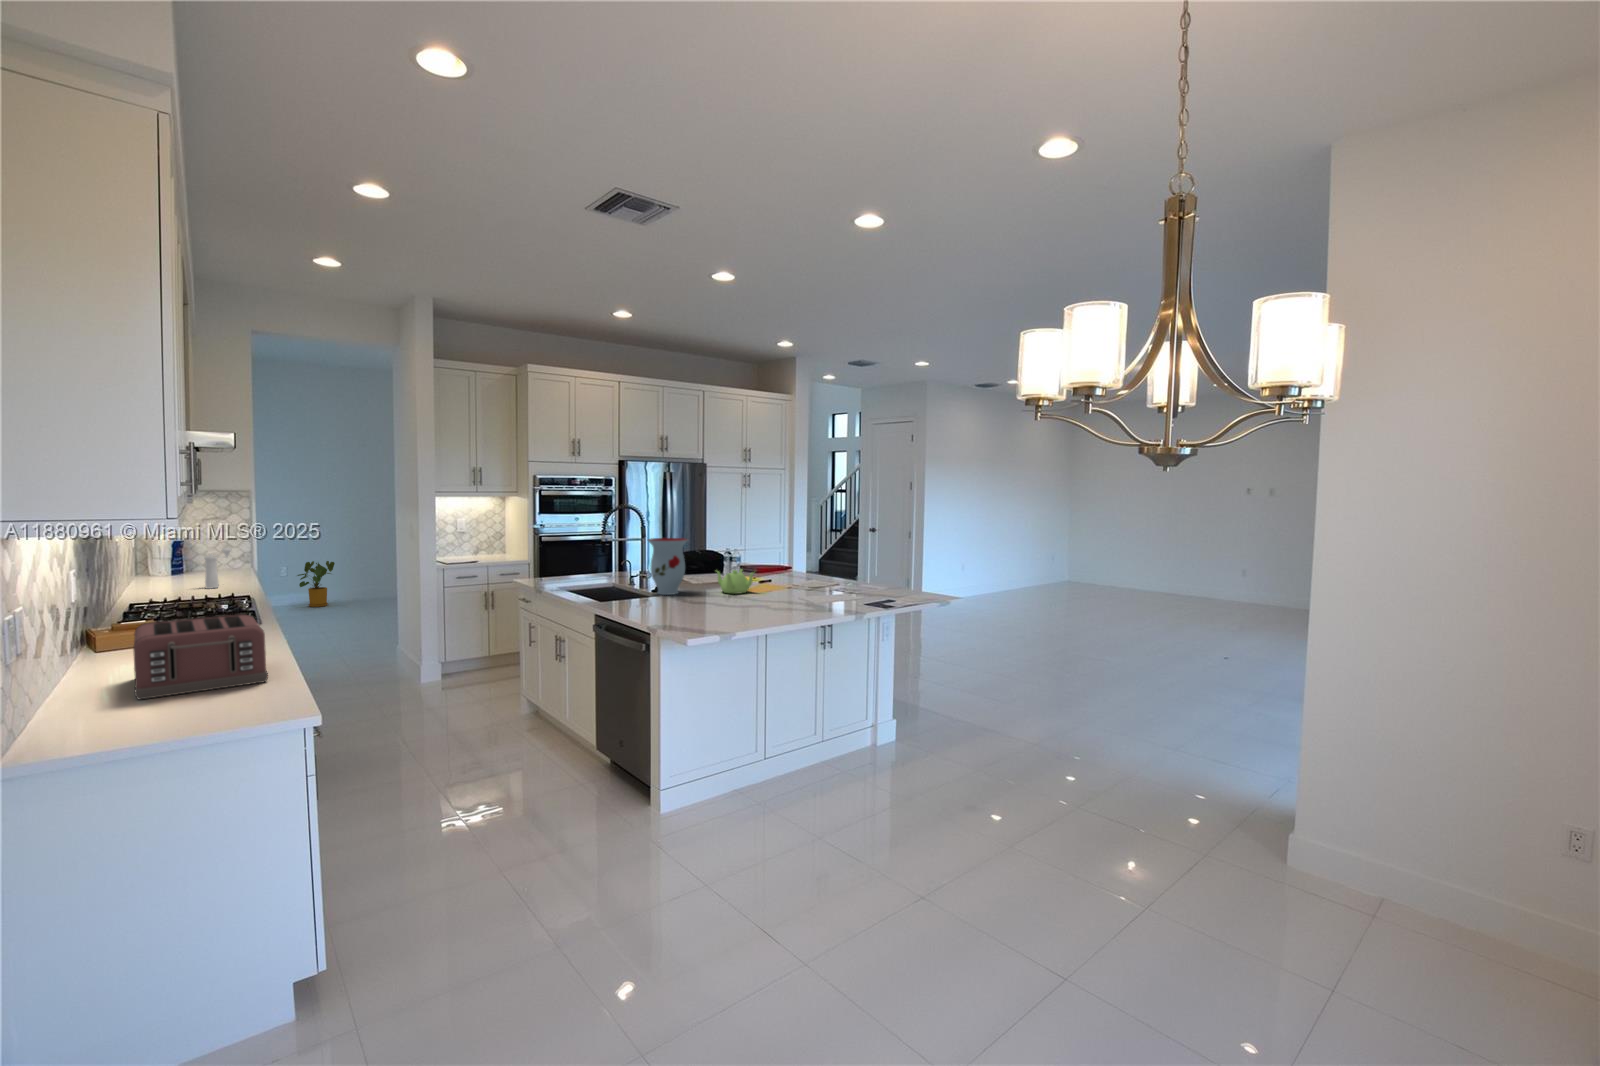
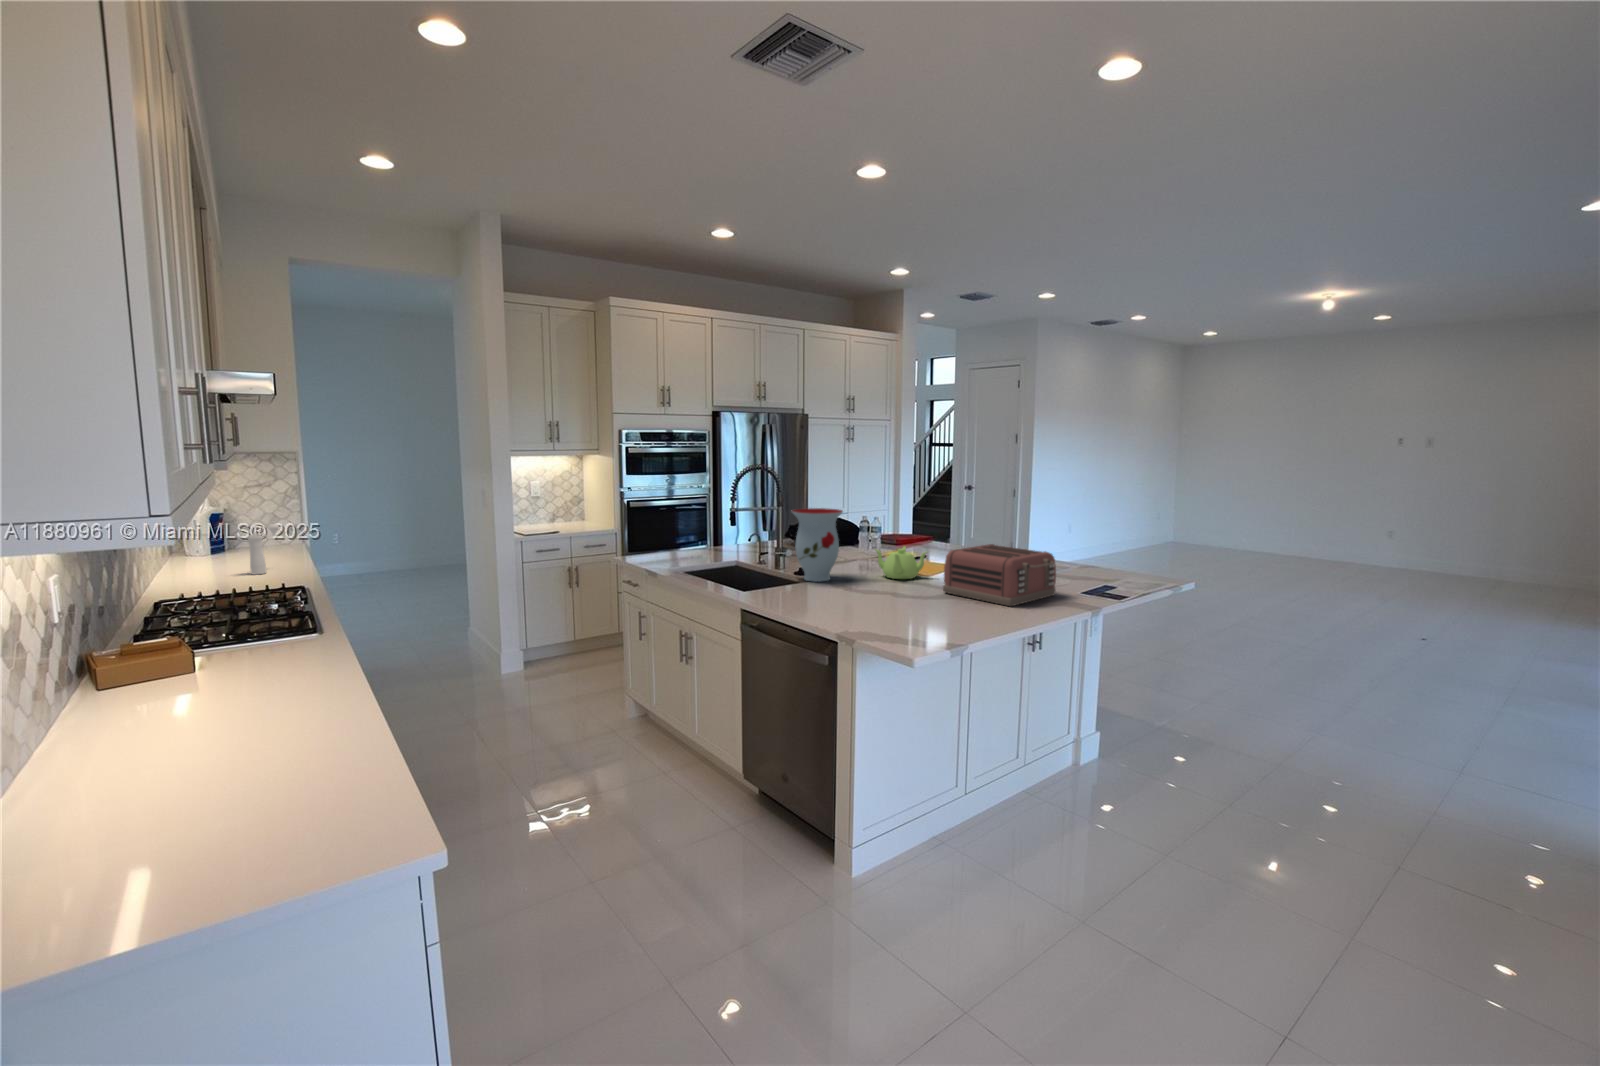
house plant: present [297,561,335,607] -> none [349,526,391,577]
toaster: present [133,614,268,700] -> present [943,544,1056,606]

